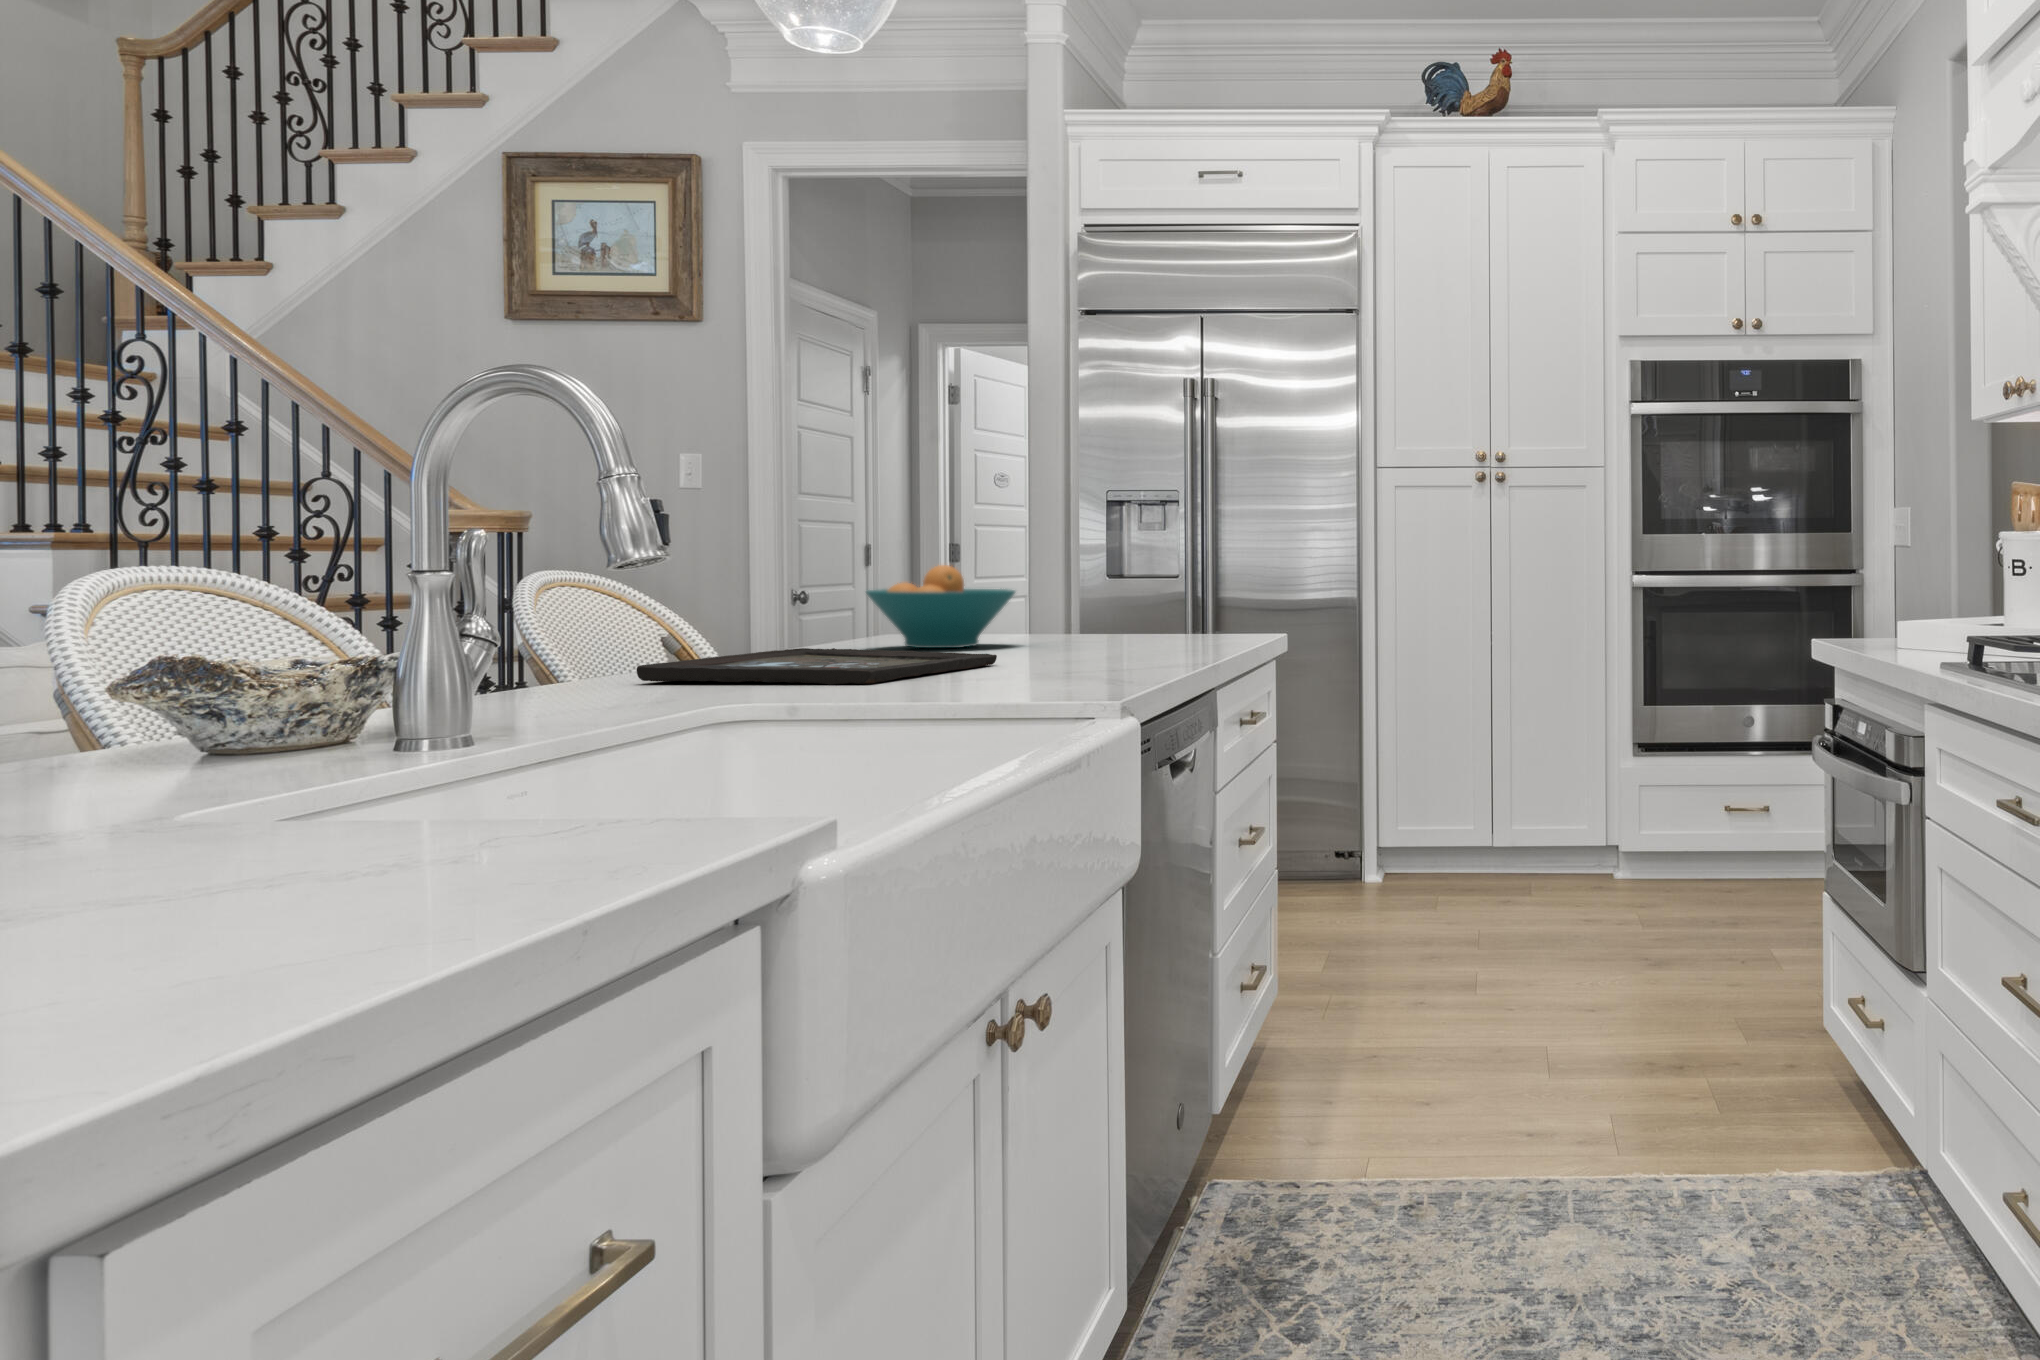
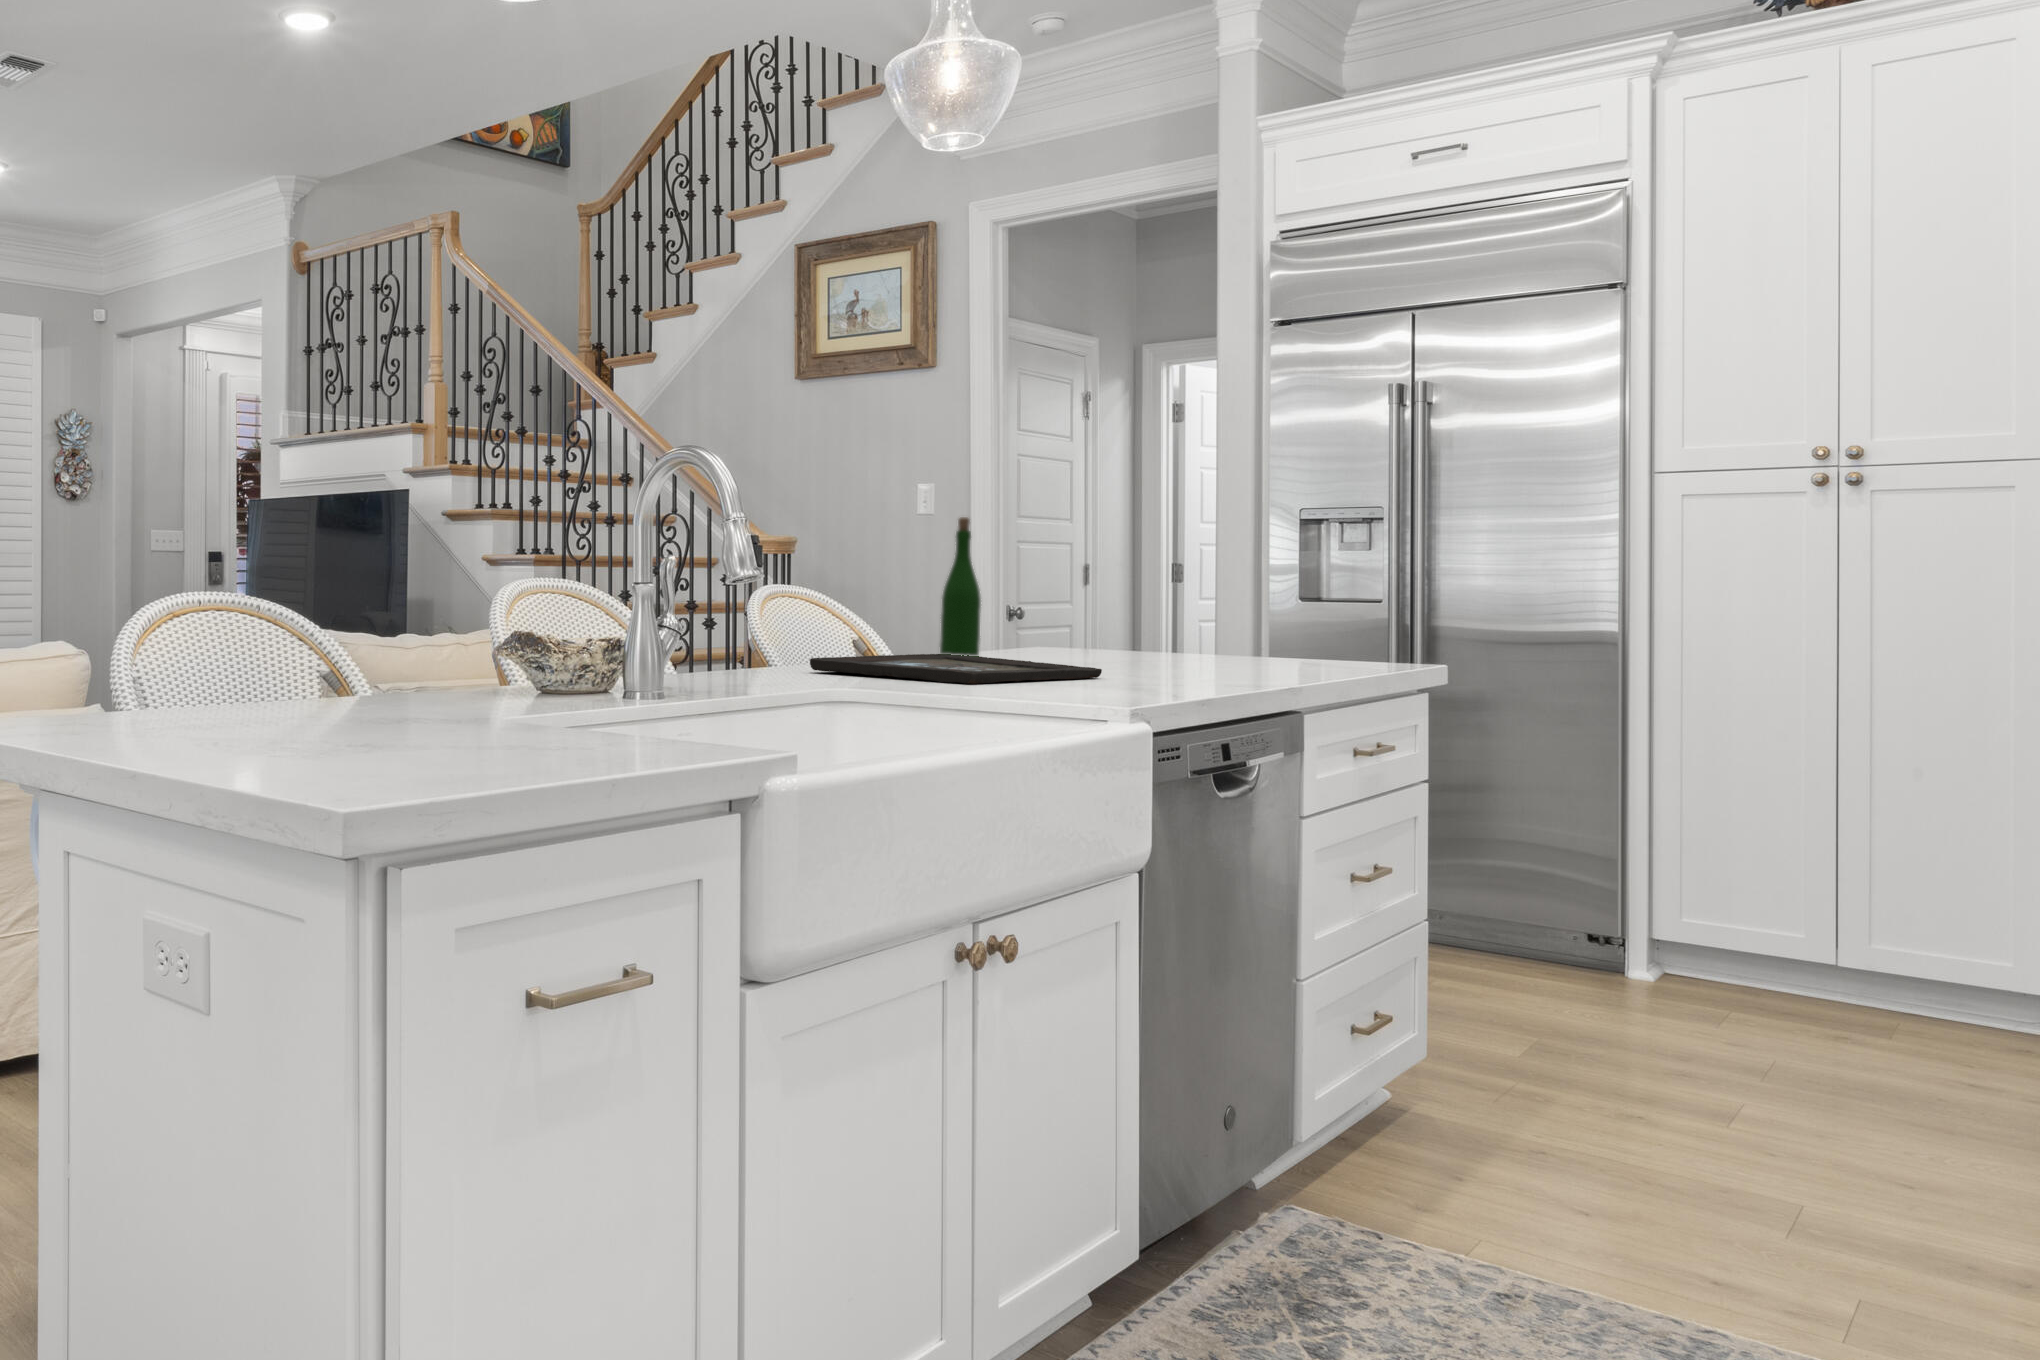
wine bottle: none [789,486,837,660] -> present [940,517,981,657]
fruit bowl: present [866,565,1015,648] -> none [1015,587,1153,663]

